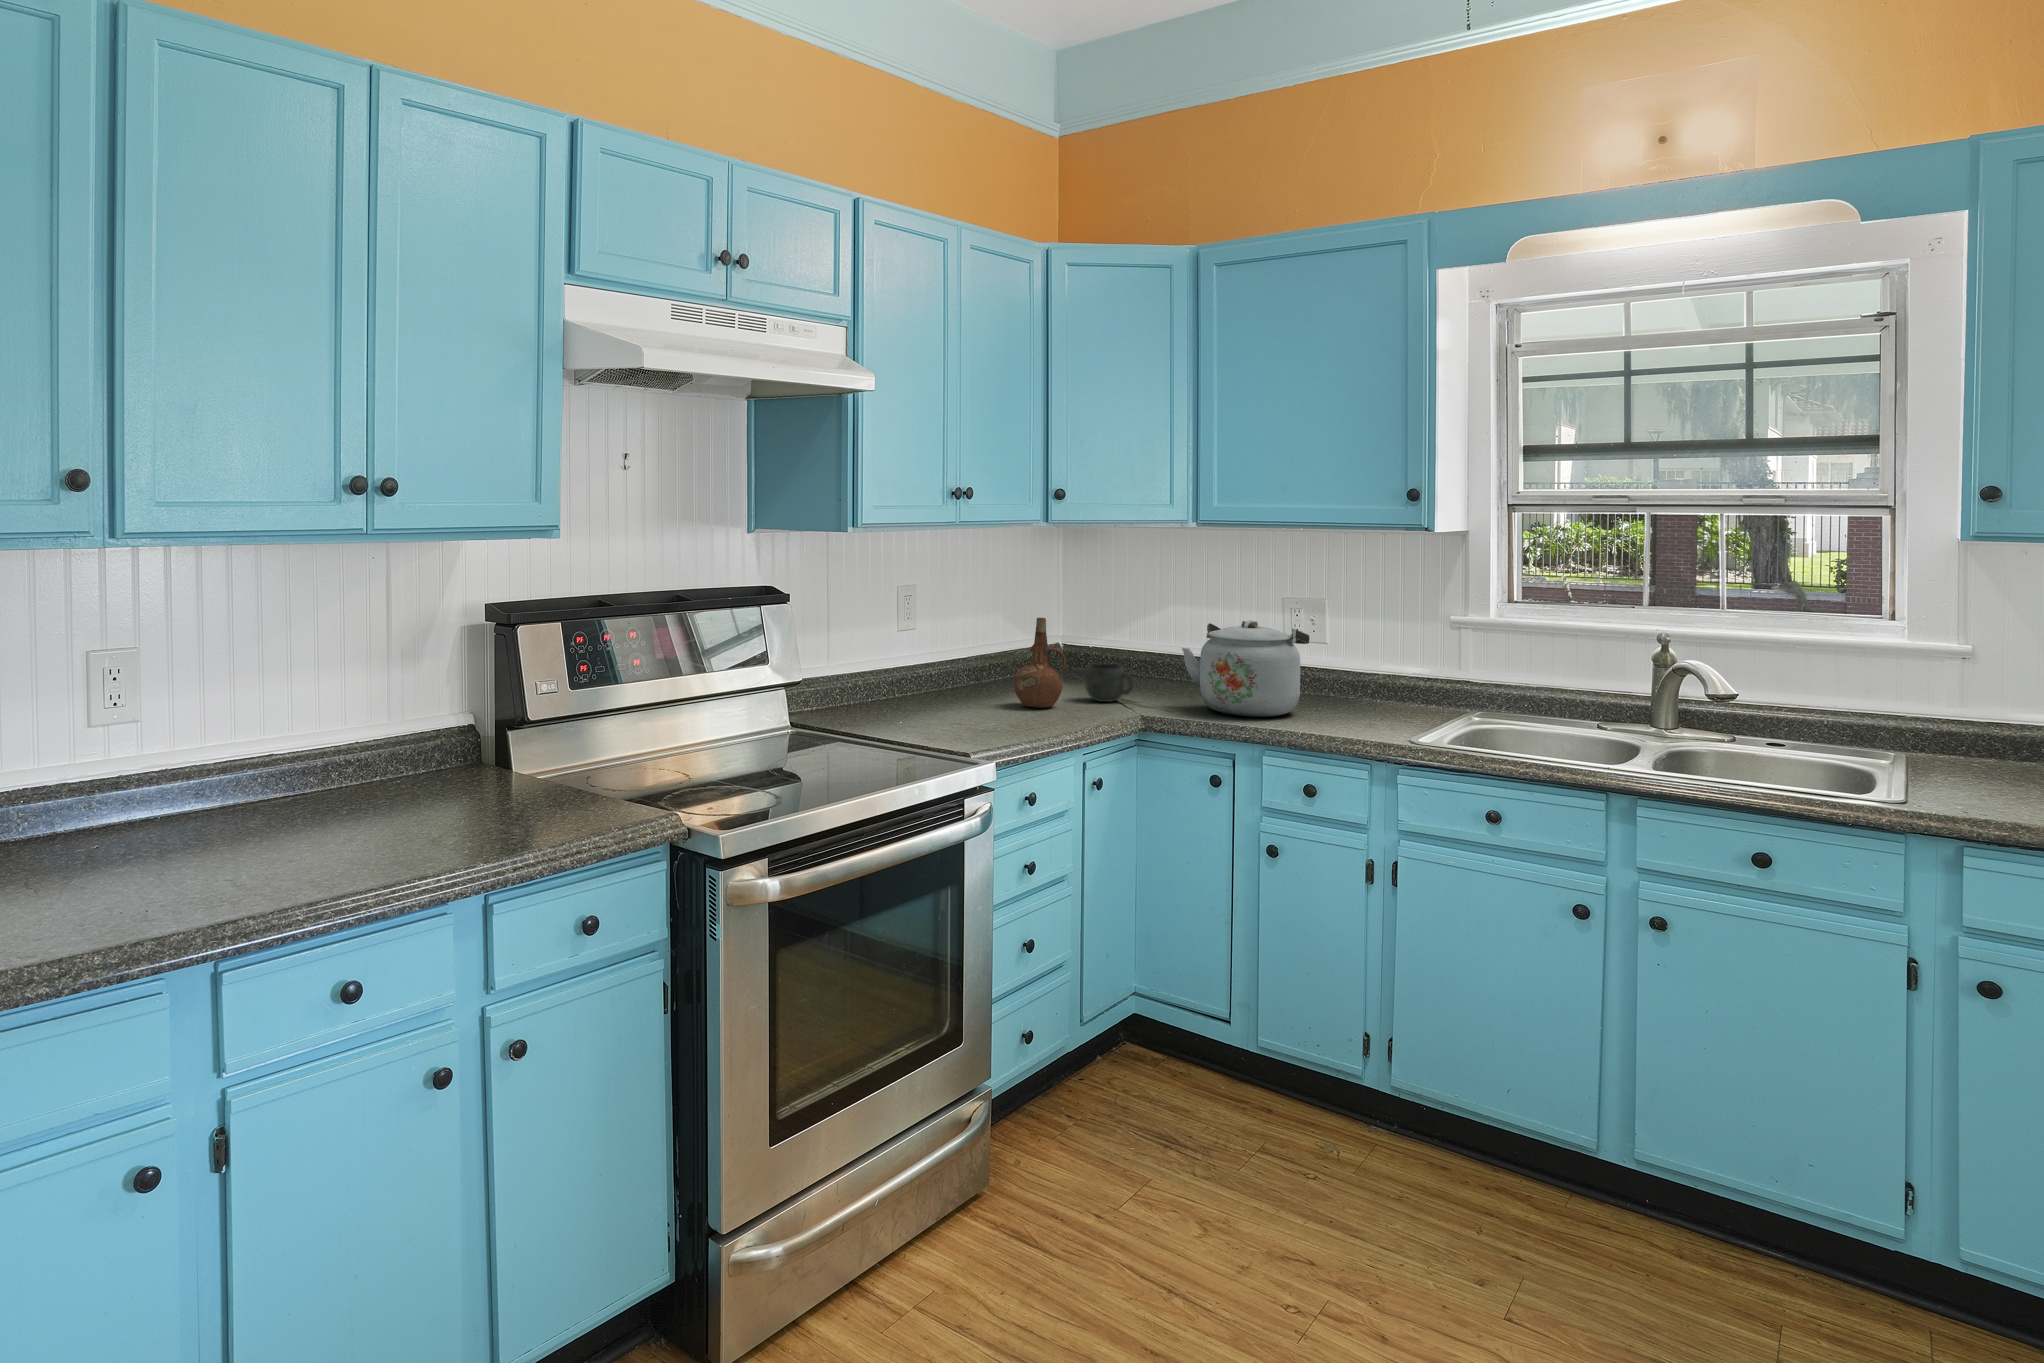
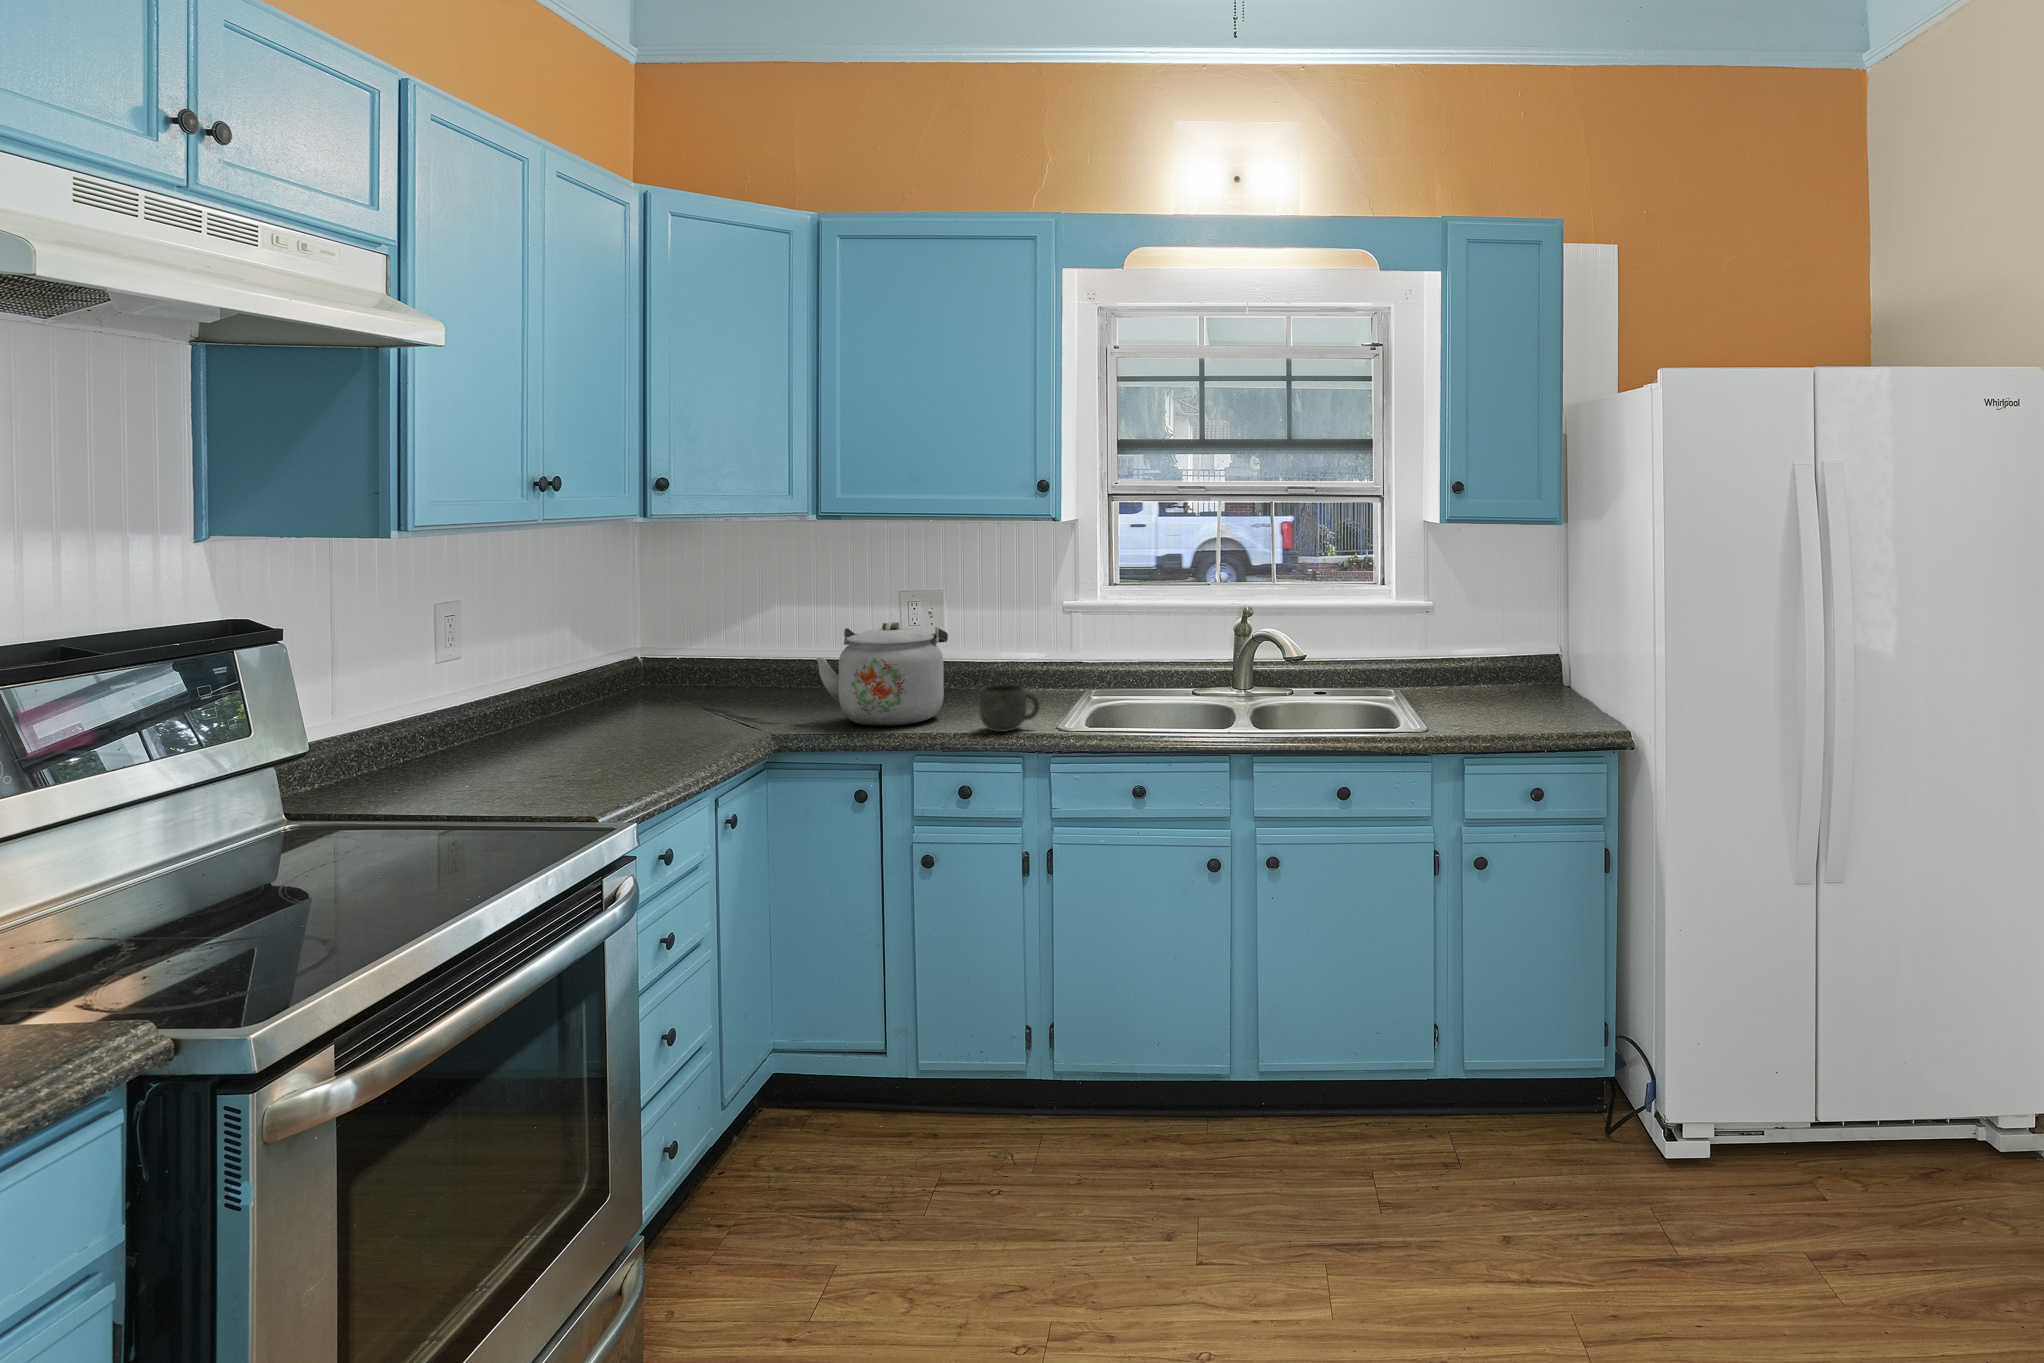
ceramic pitcher: present [1013,618,1066,708] -> none [612,636,681,747]
mug: present [1085,663,1134,702] -> present [980,684,1040,732]

